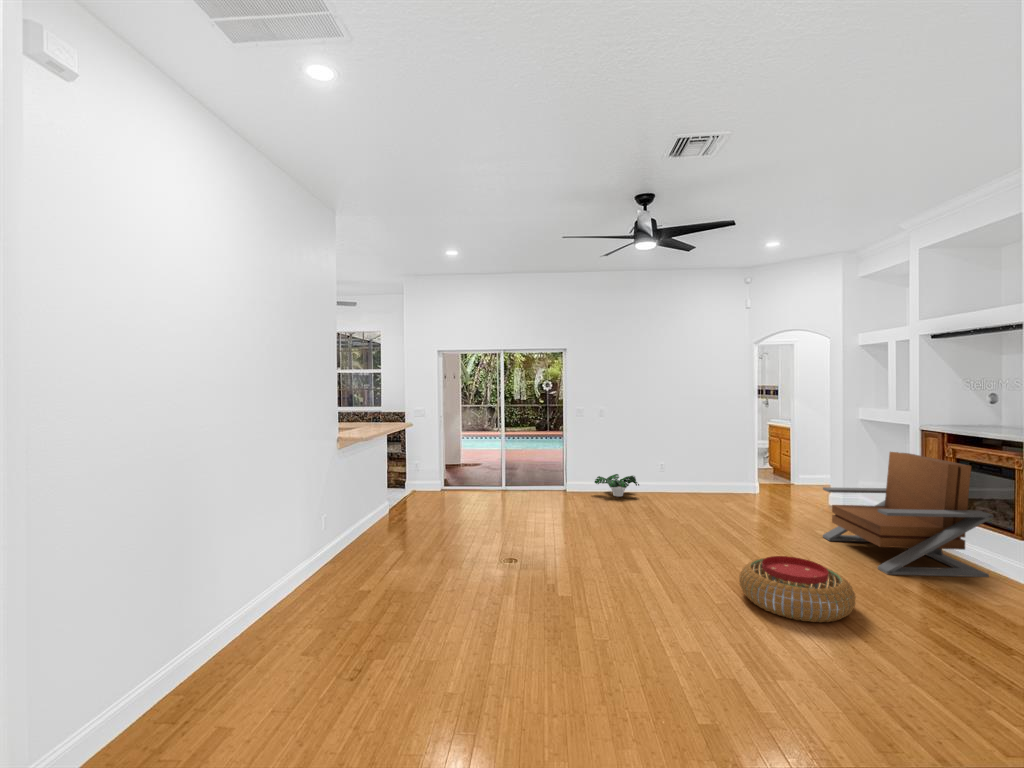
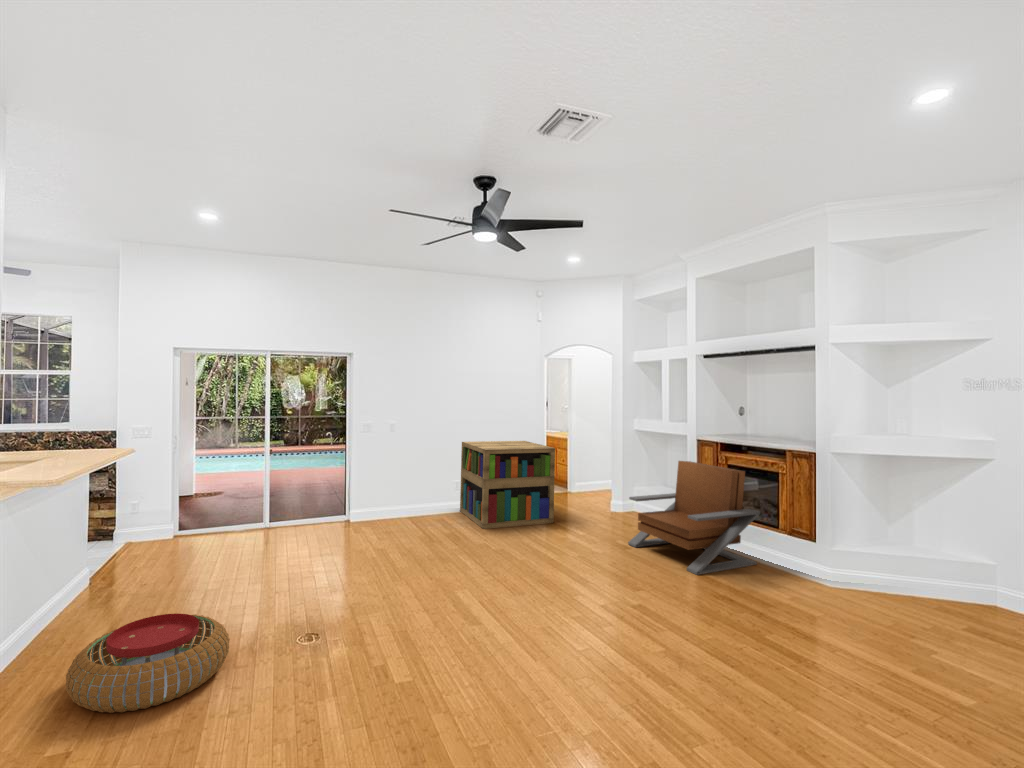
bookshelf: none [660,428,750,510] -> present [460,441,555,529]
potted plant: present [595,474,639,497] -> none [393,495,444,522]
pouf: present [739,556,856,622] -> present [66,614,230,713]

